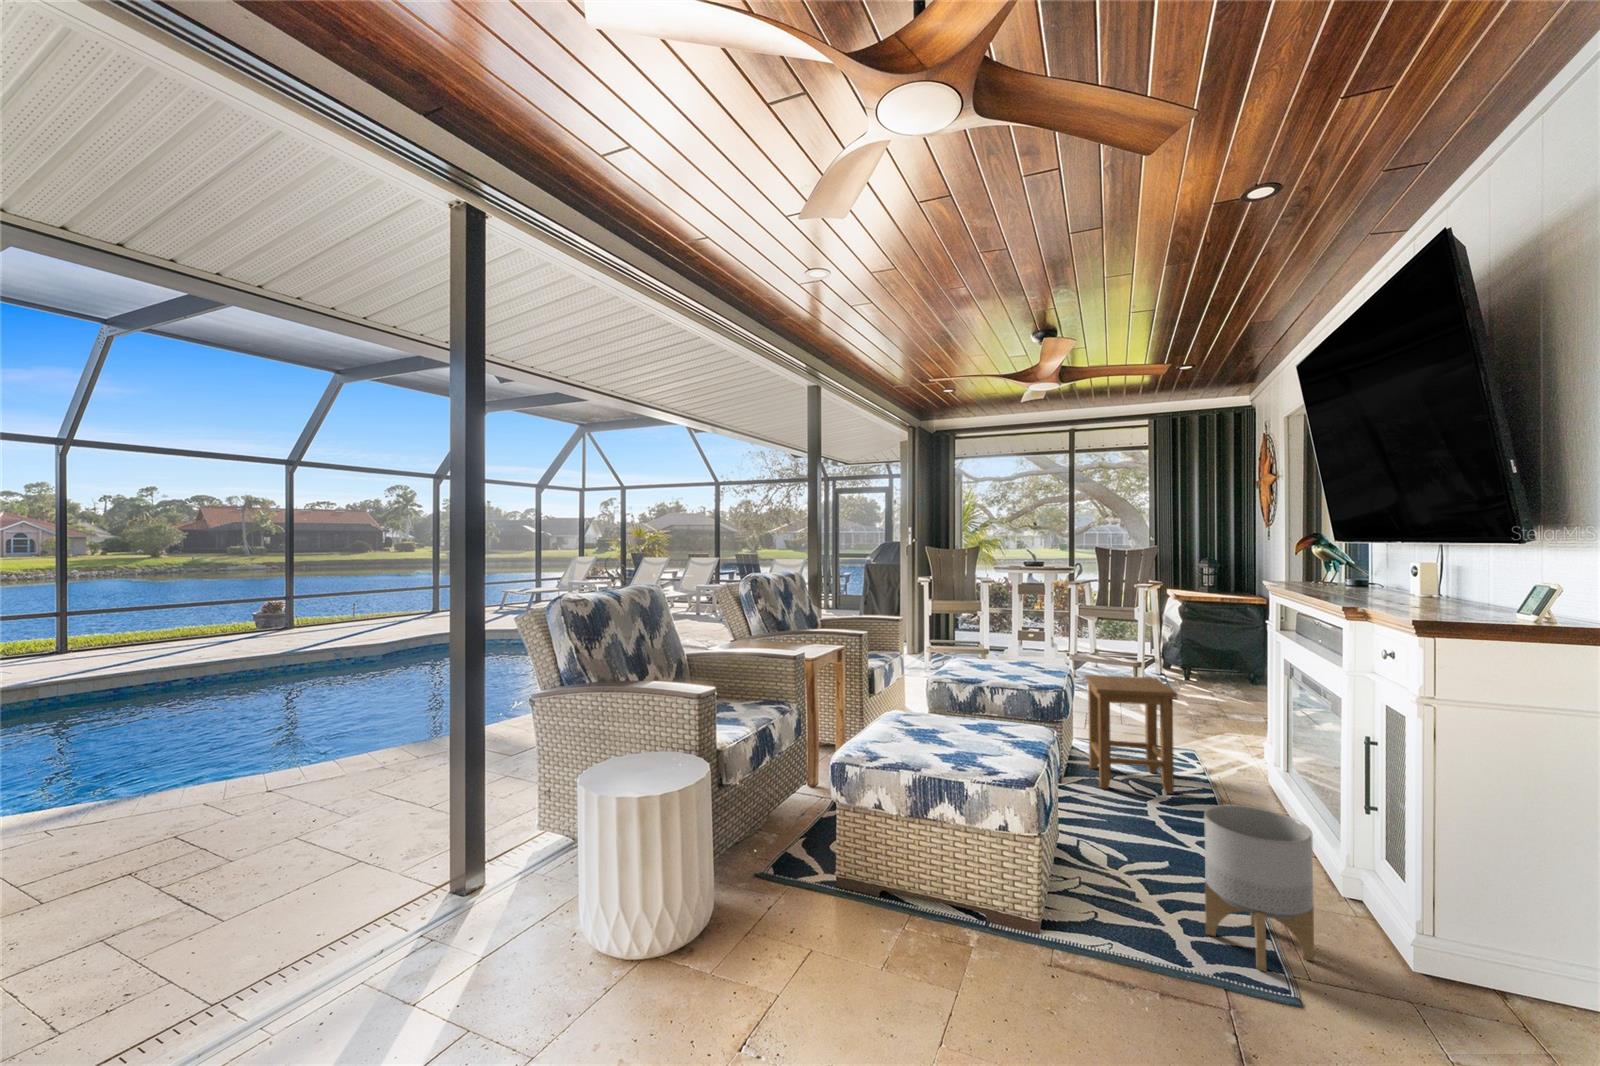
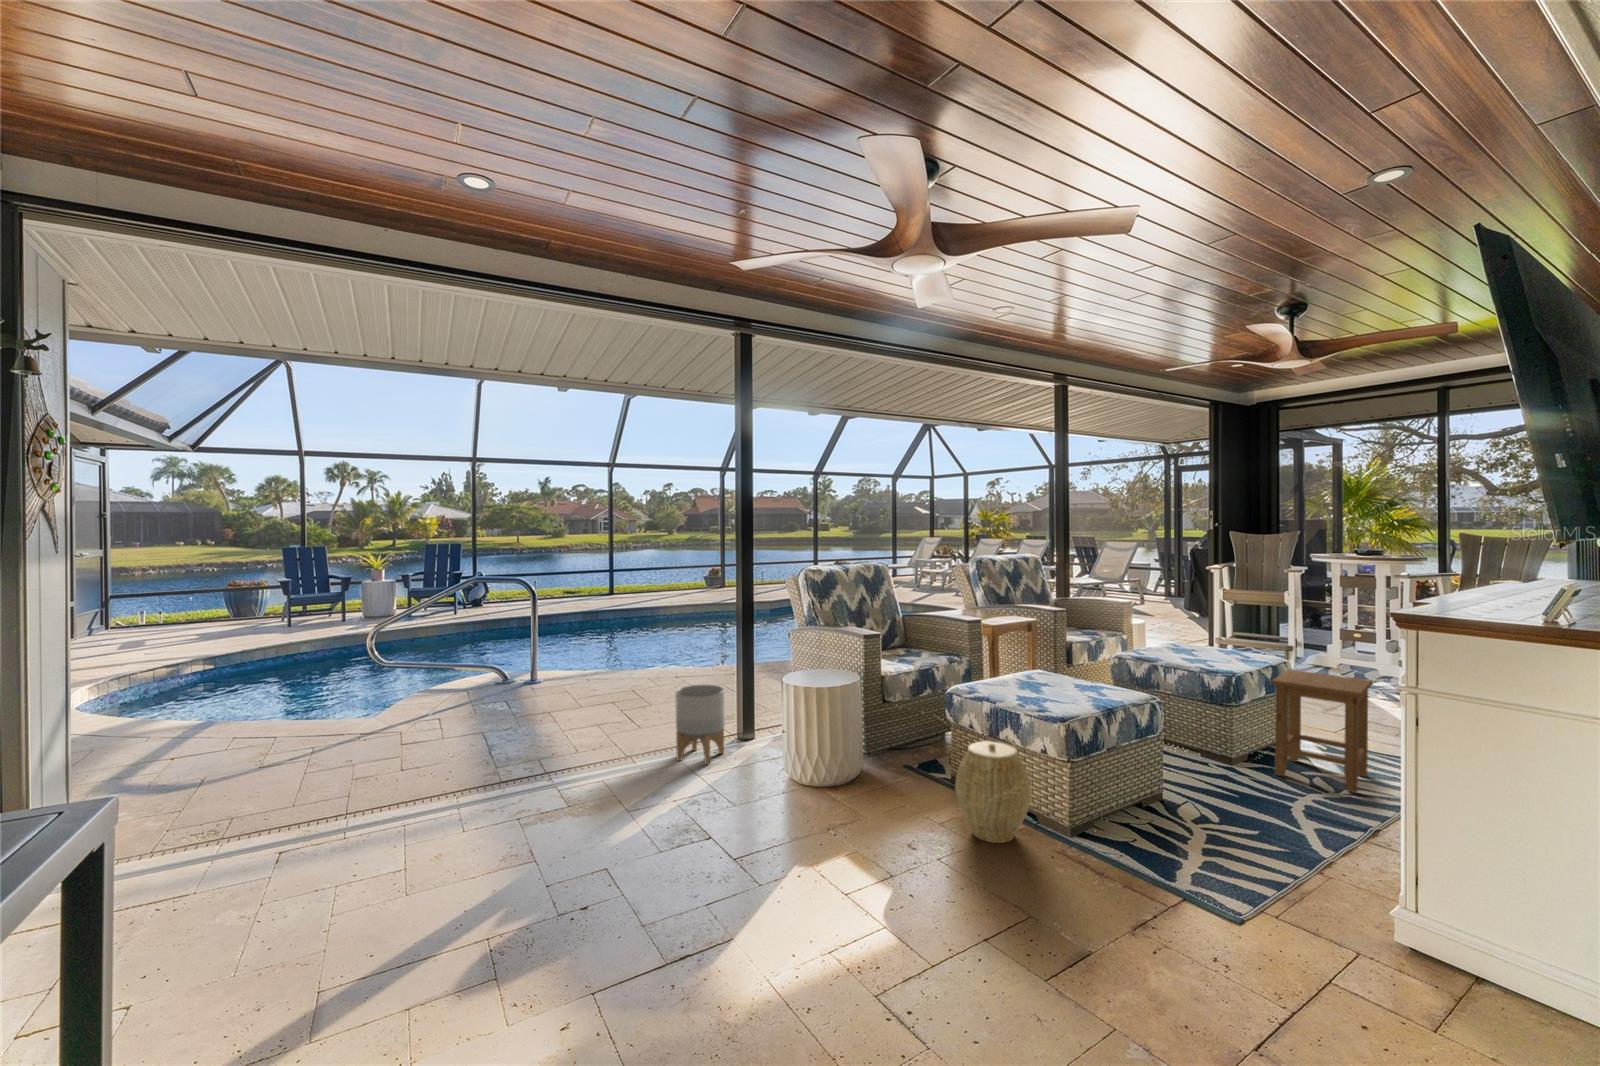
planter: present [1204,805,1314,971] -> present [675,685,725,764]
woven basket: none [909,834,1022,998] -> present [955,741,1031,843]

